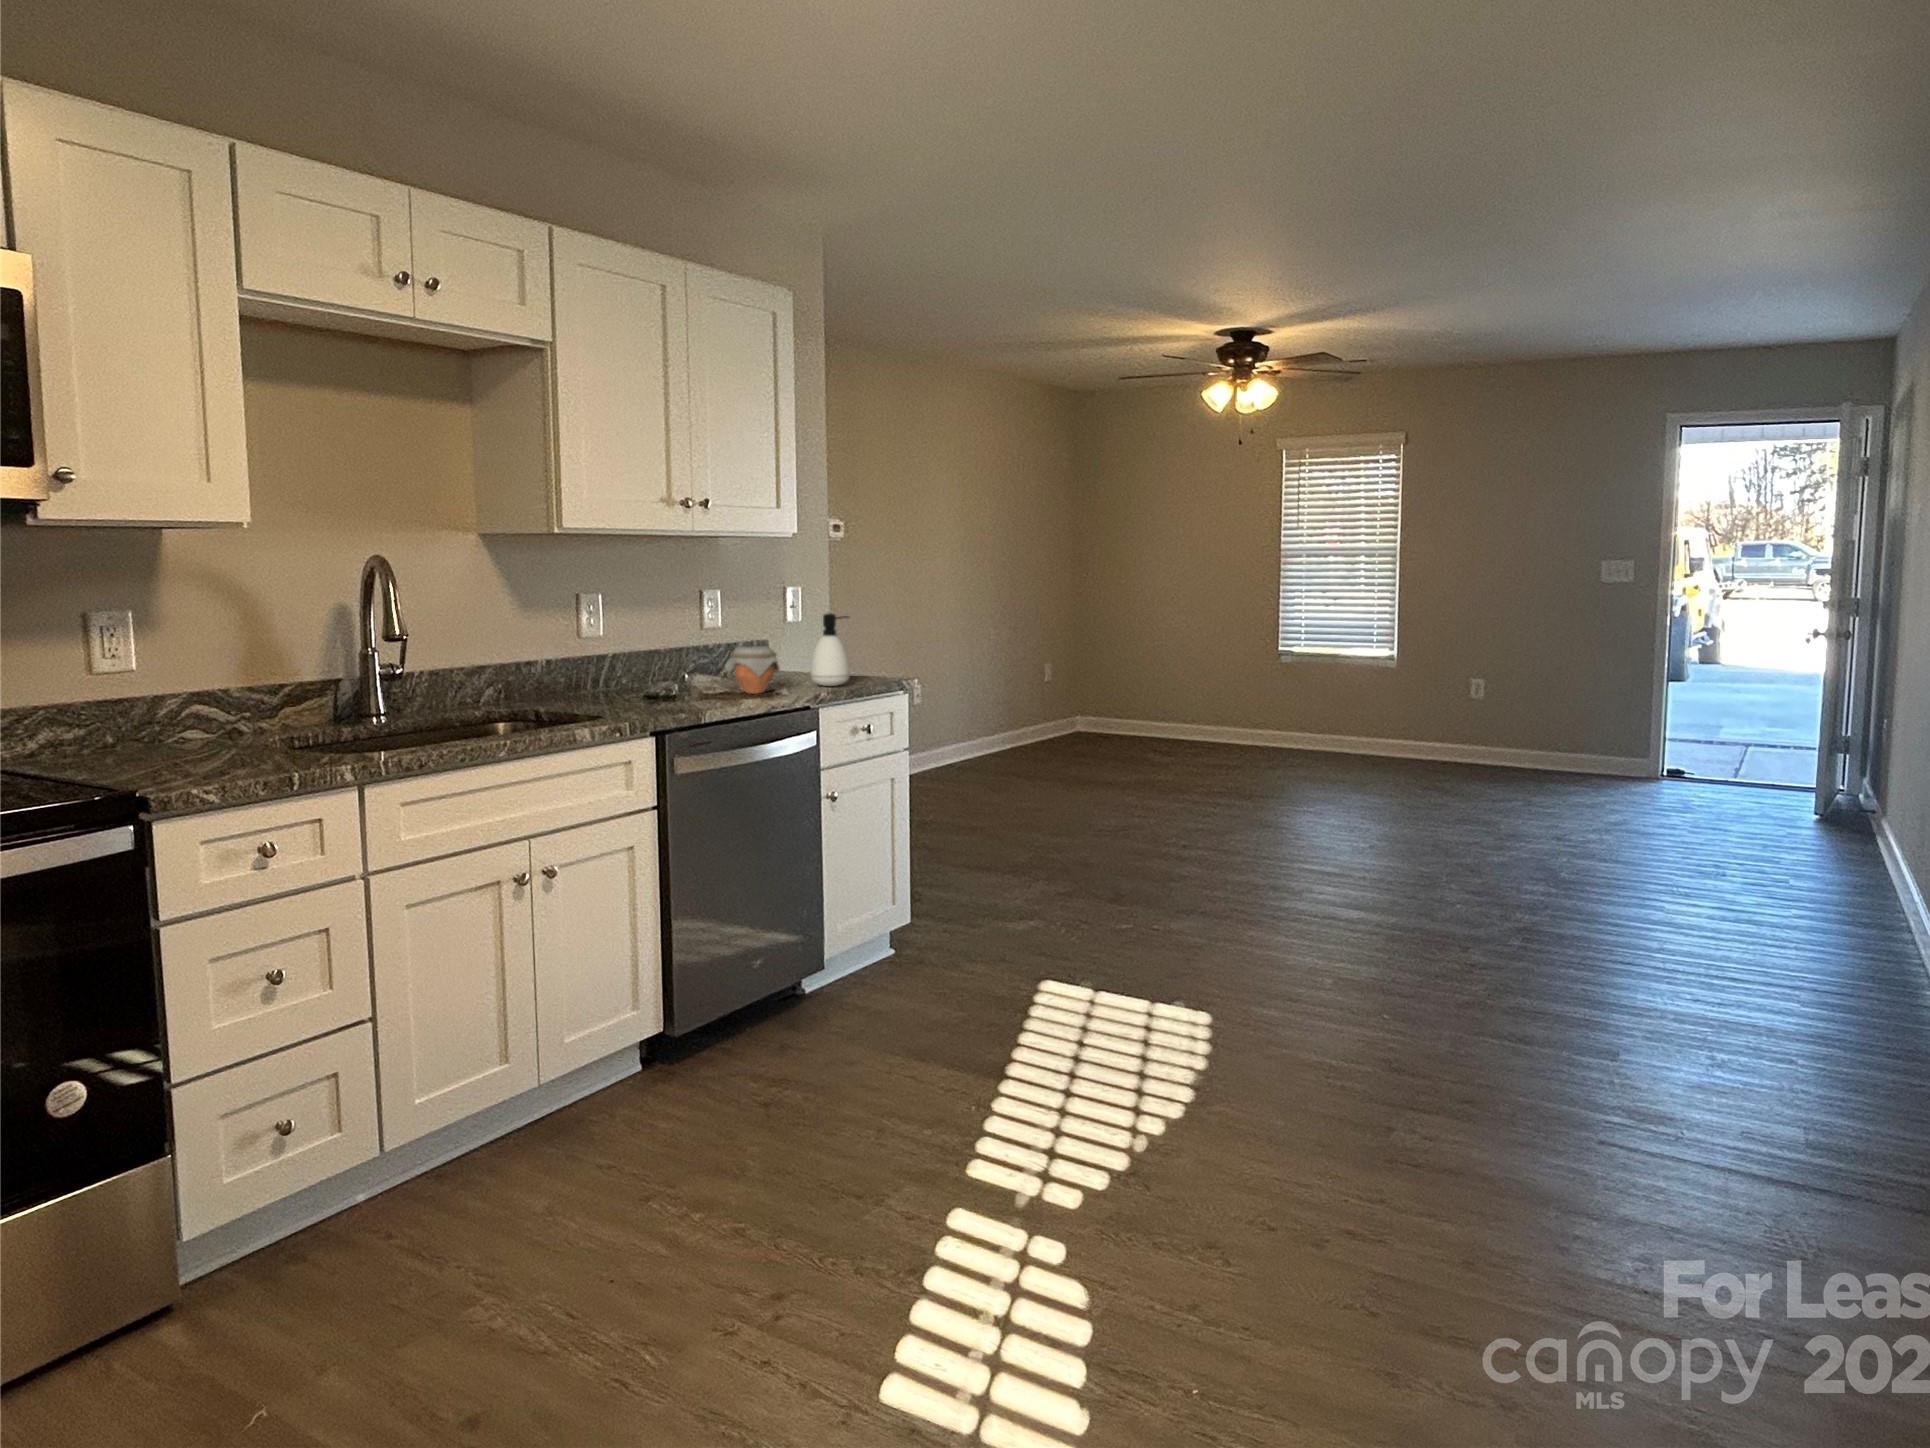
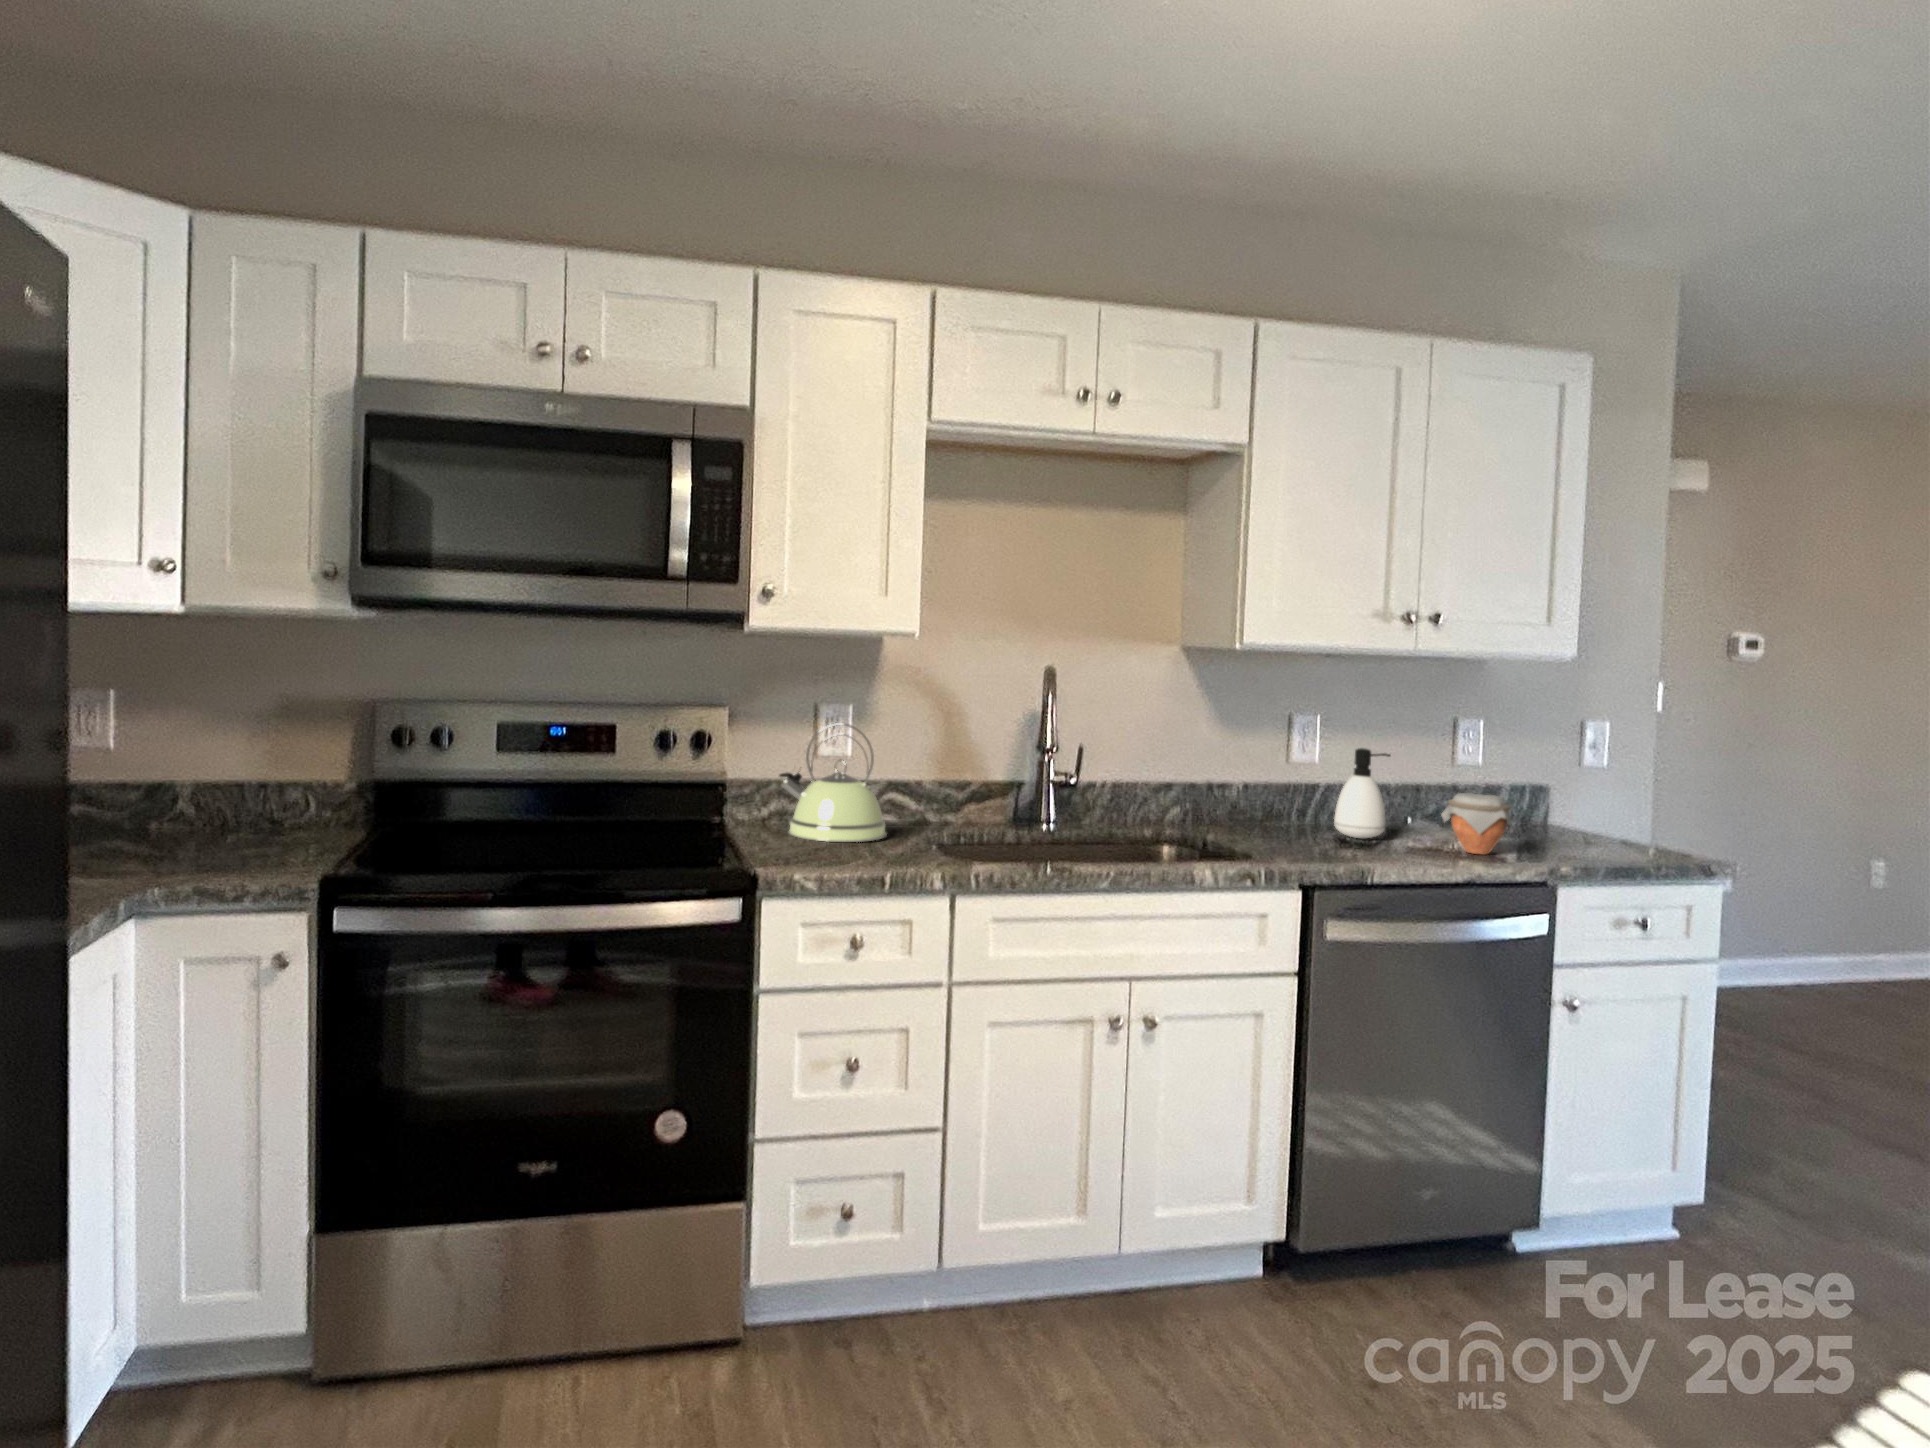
soap dispenser: present [810,613,850,686] -> present [1334,748,1390,838]
kettle: none [64,627,224,762] -> present [779,723,887,842]

